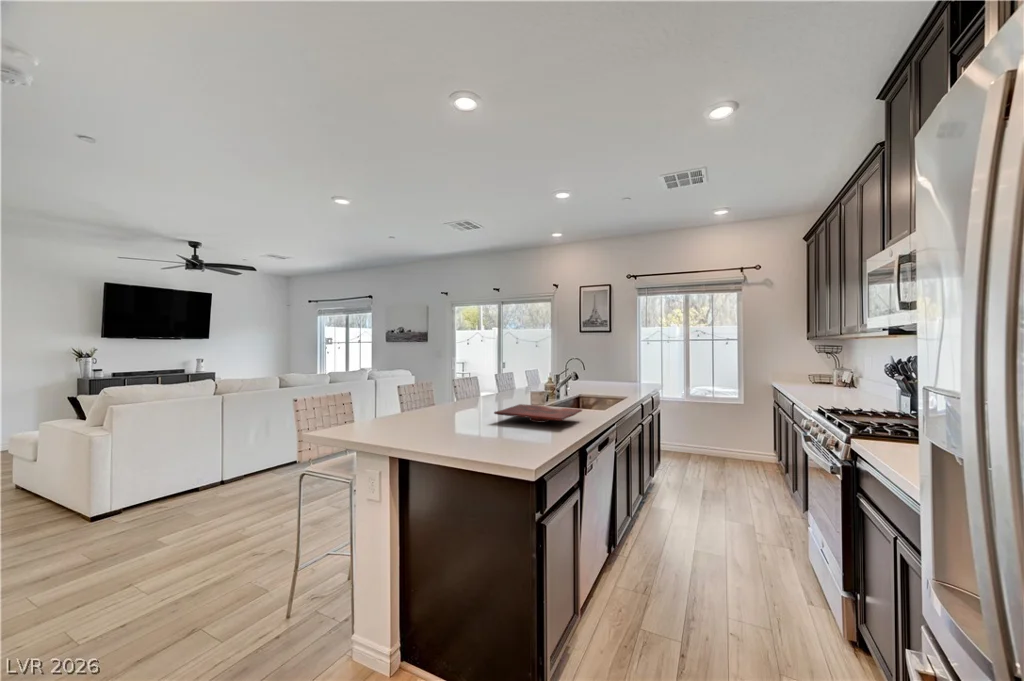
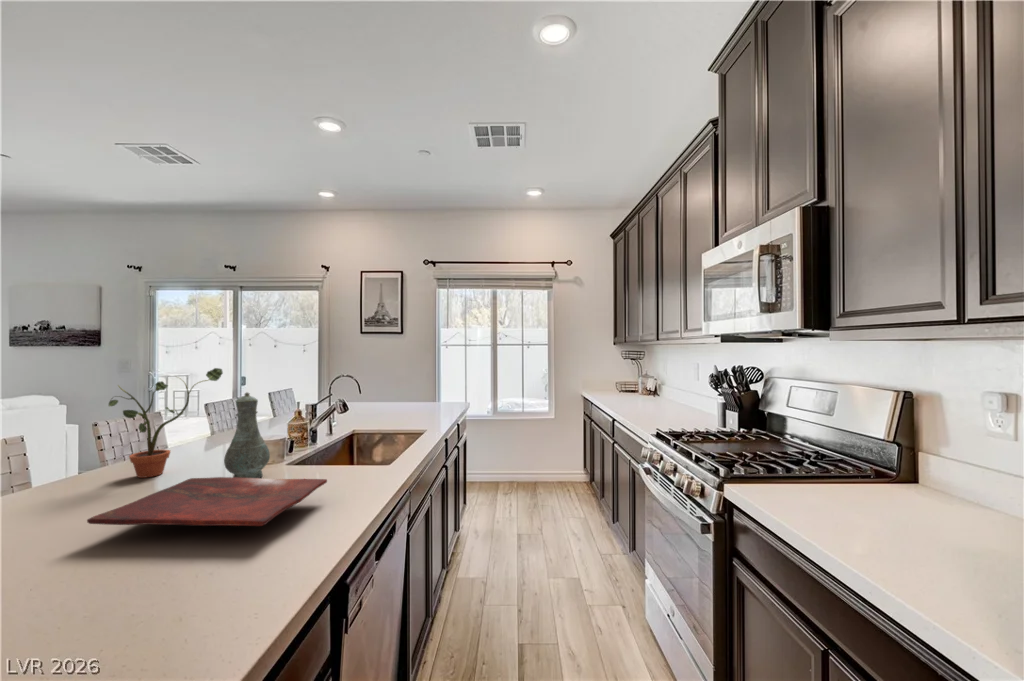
potted plant: none [478,354,520,406] -> present [109,368,223,478]
vase: none [528,366,549,411] -> present [224,392,270,478]

